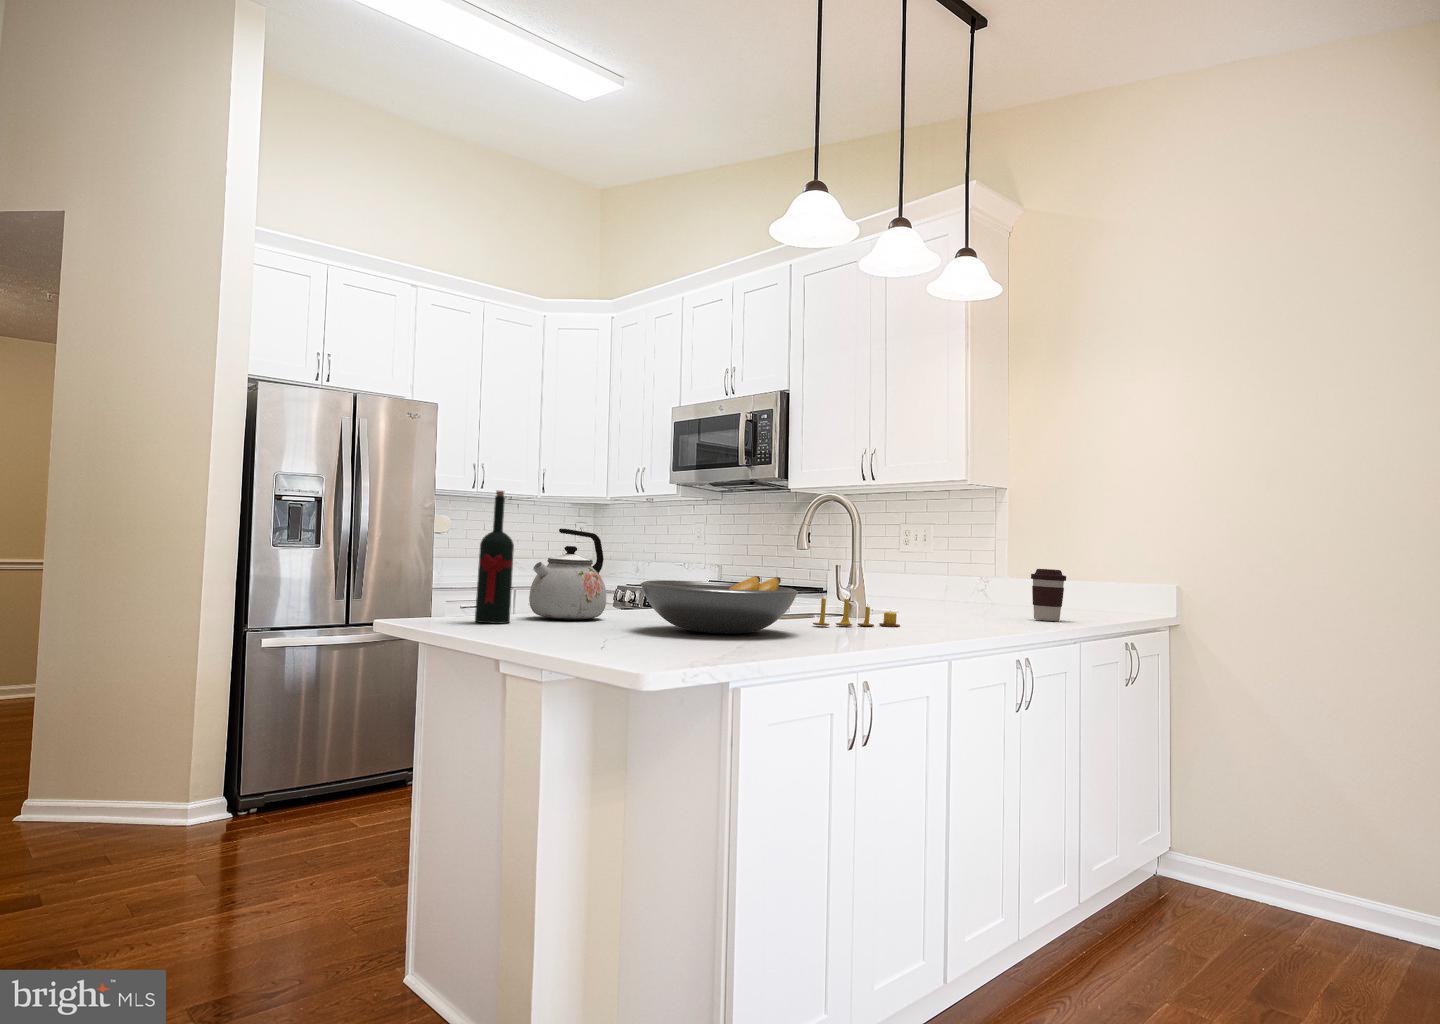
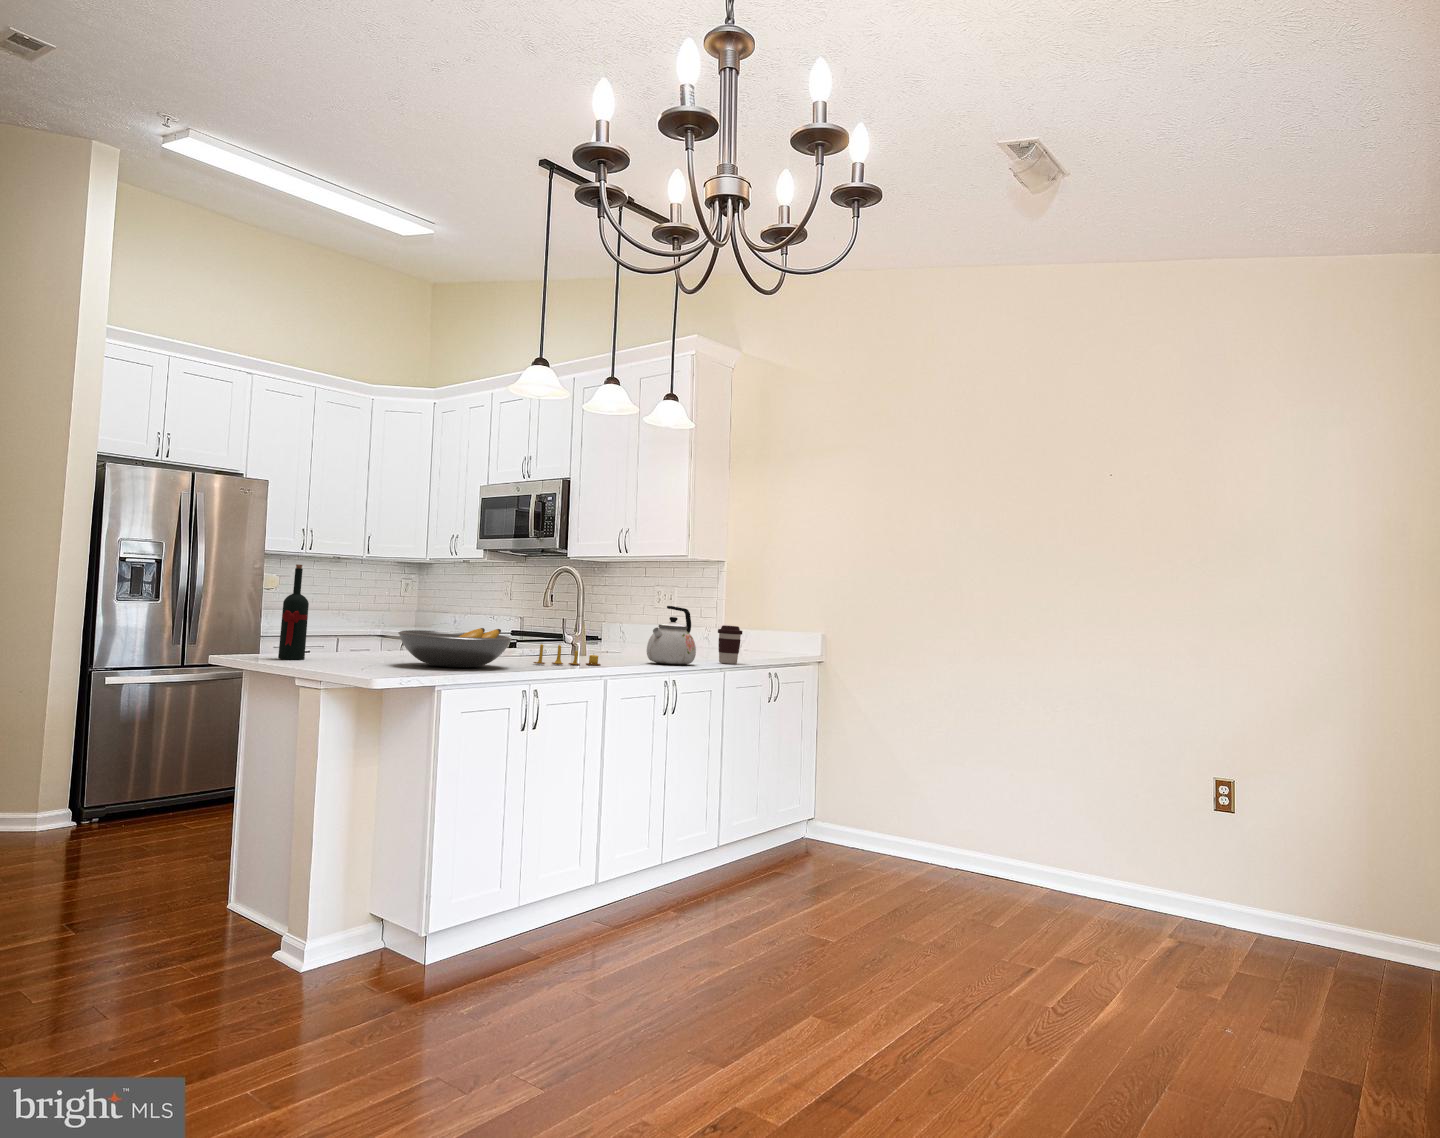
kettle: present [529,529,607,620] -> present [647,606,696,665]

